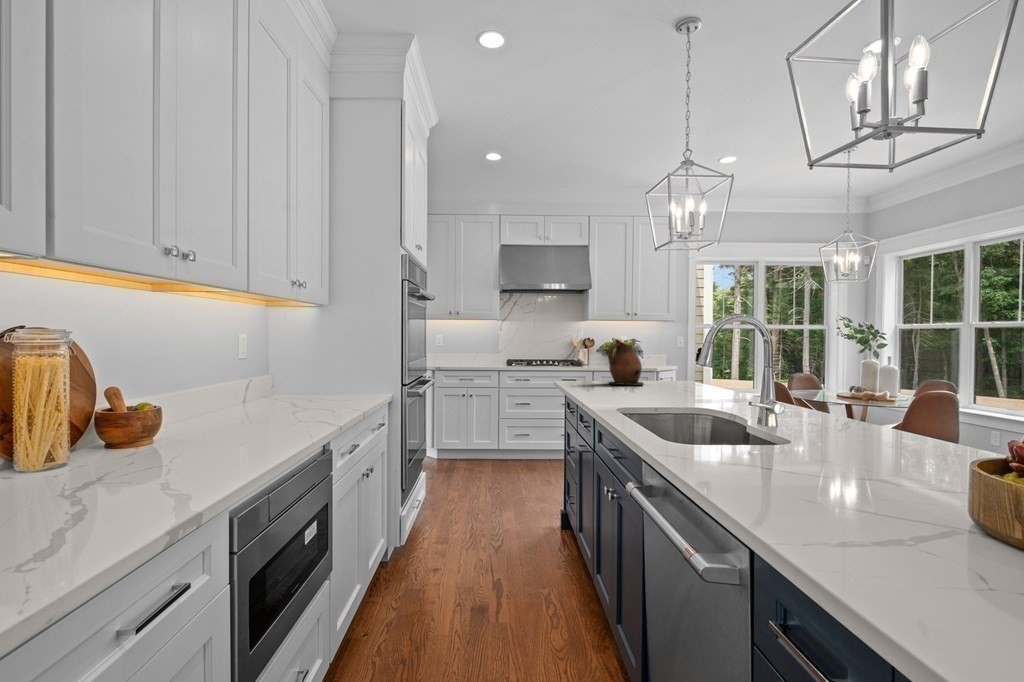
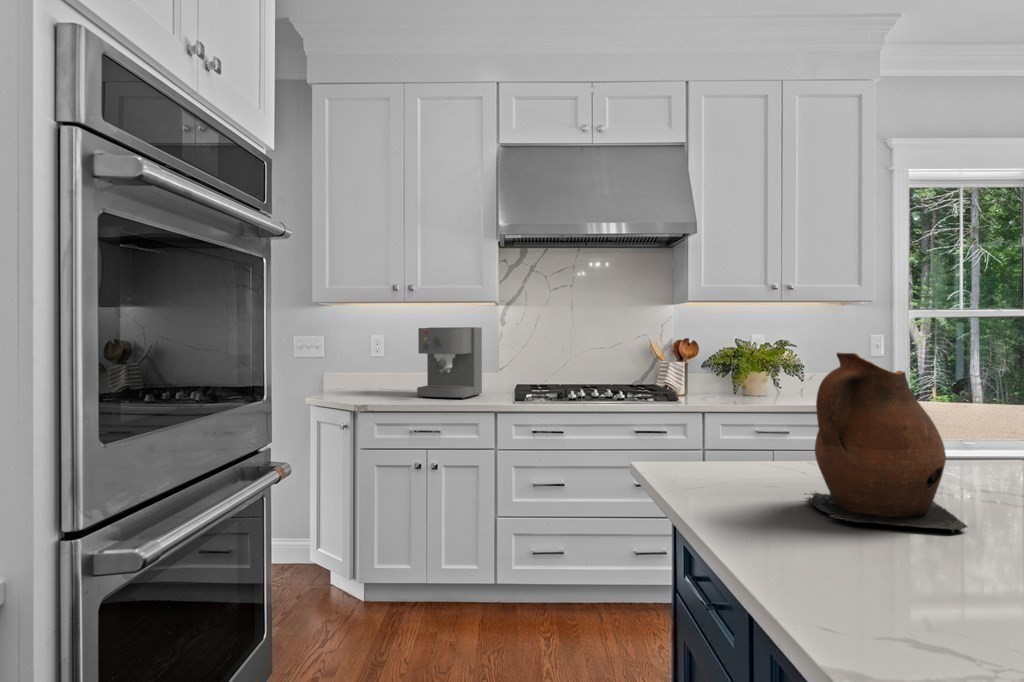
coffee maker: none [460,331,491,365] -> present [417,327,482,399]

